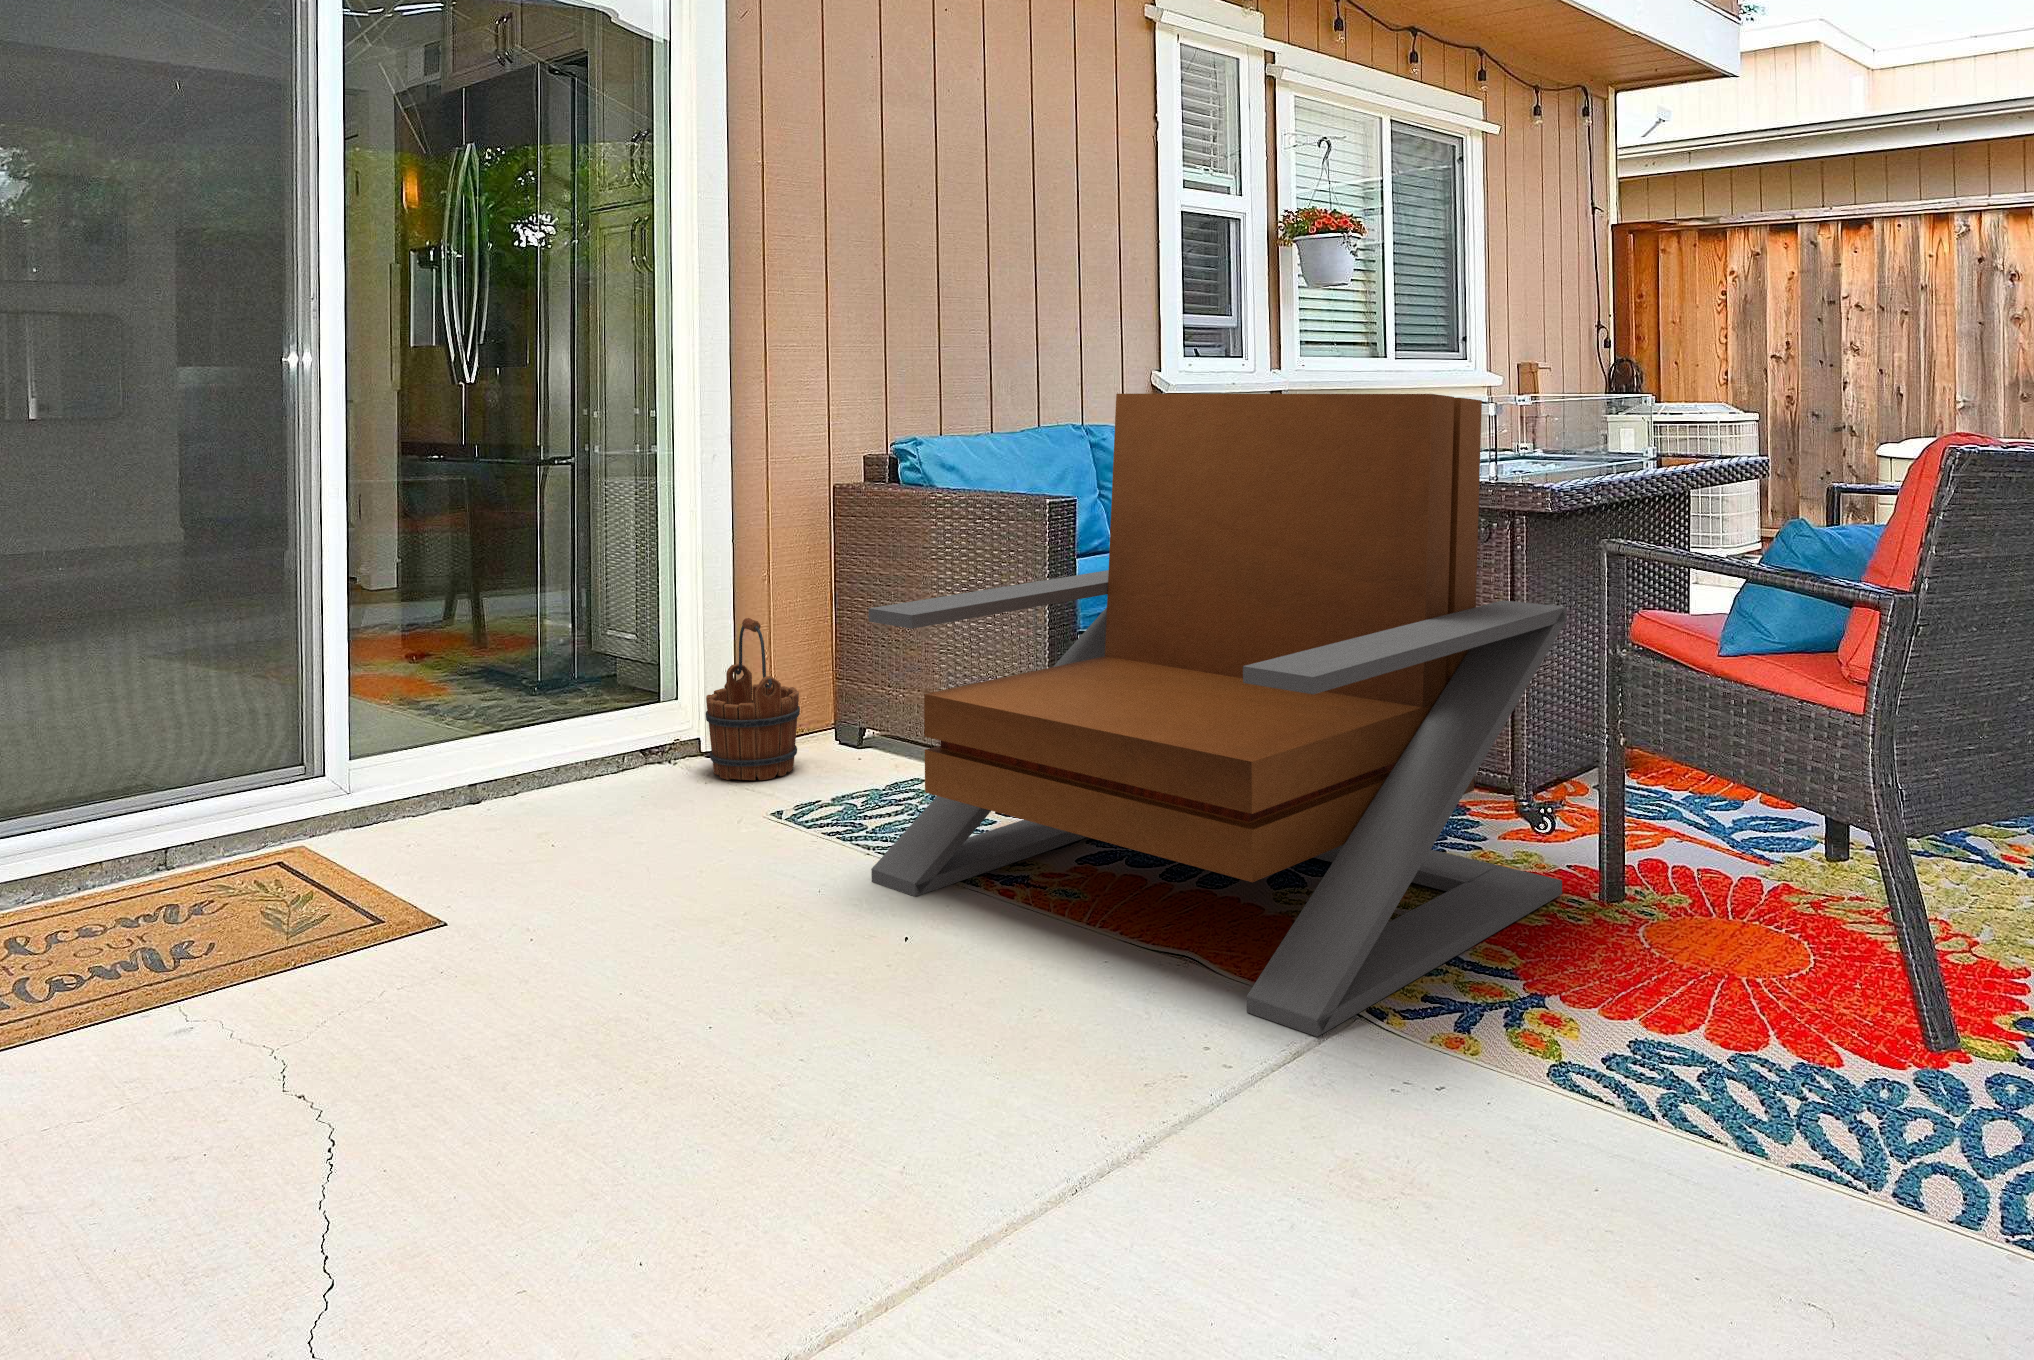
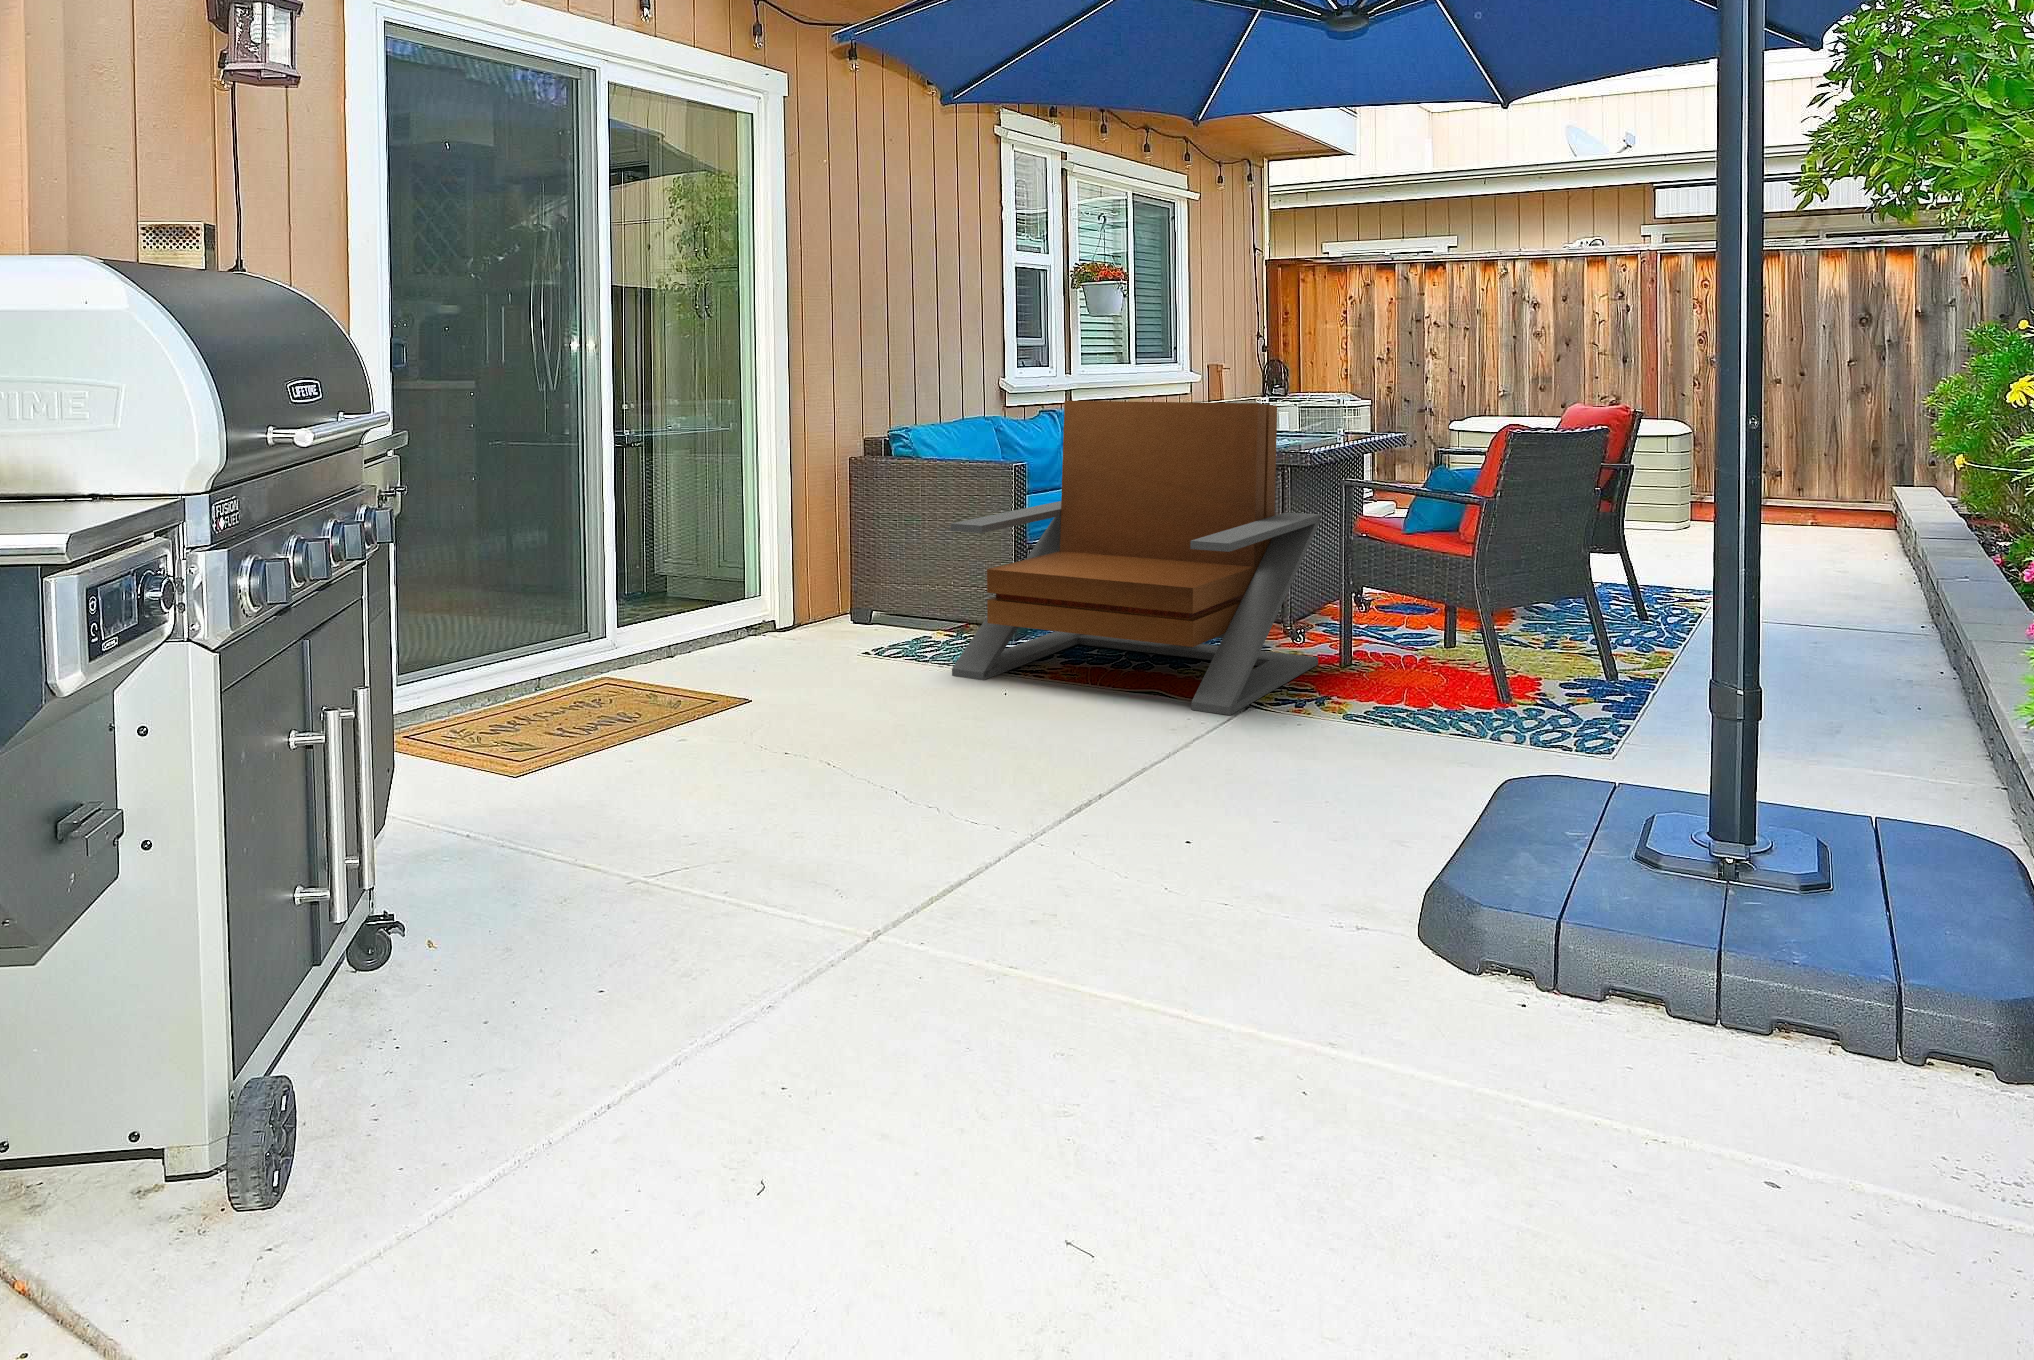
wooden bucket: present [706,618,800,780] -> none [789,539,847,638]

